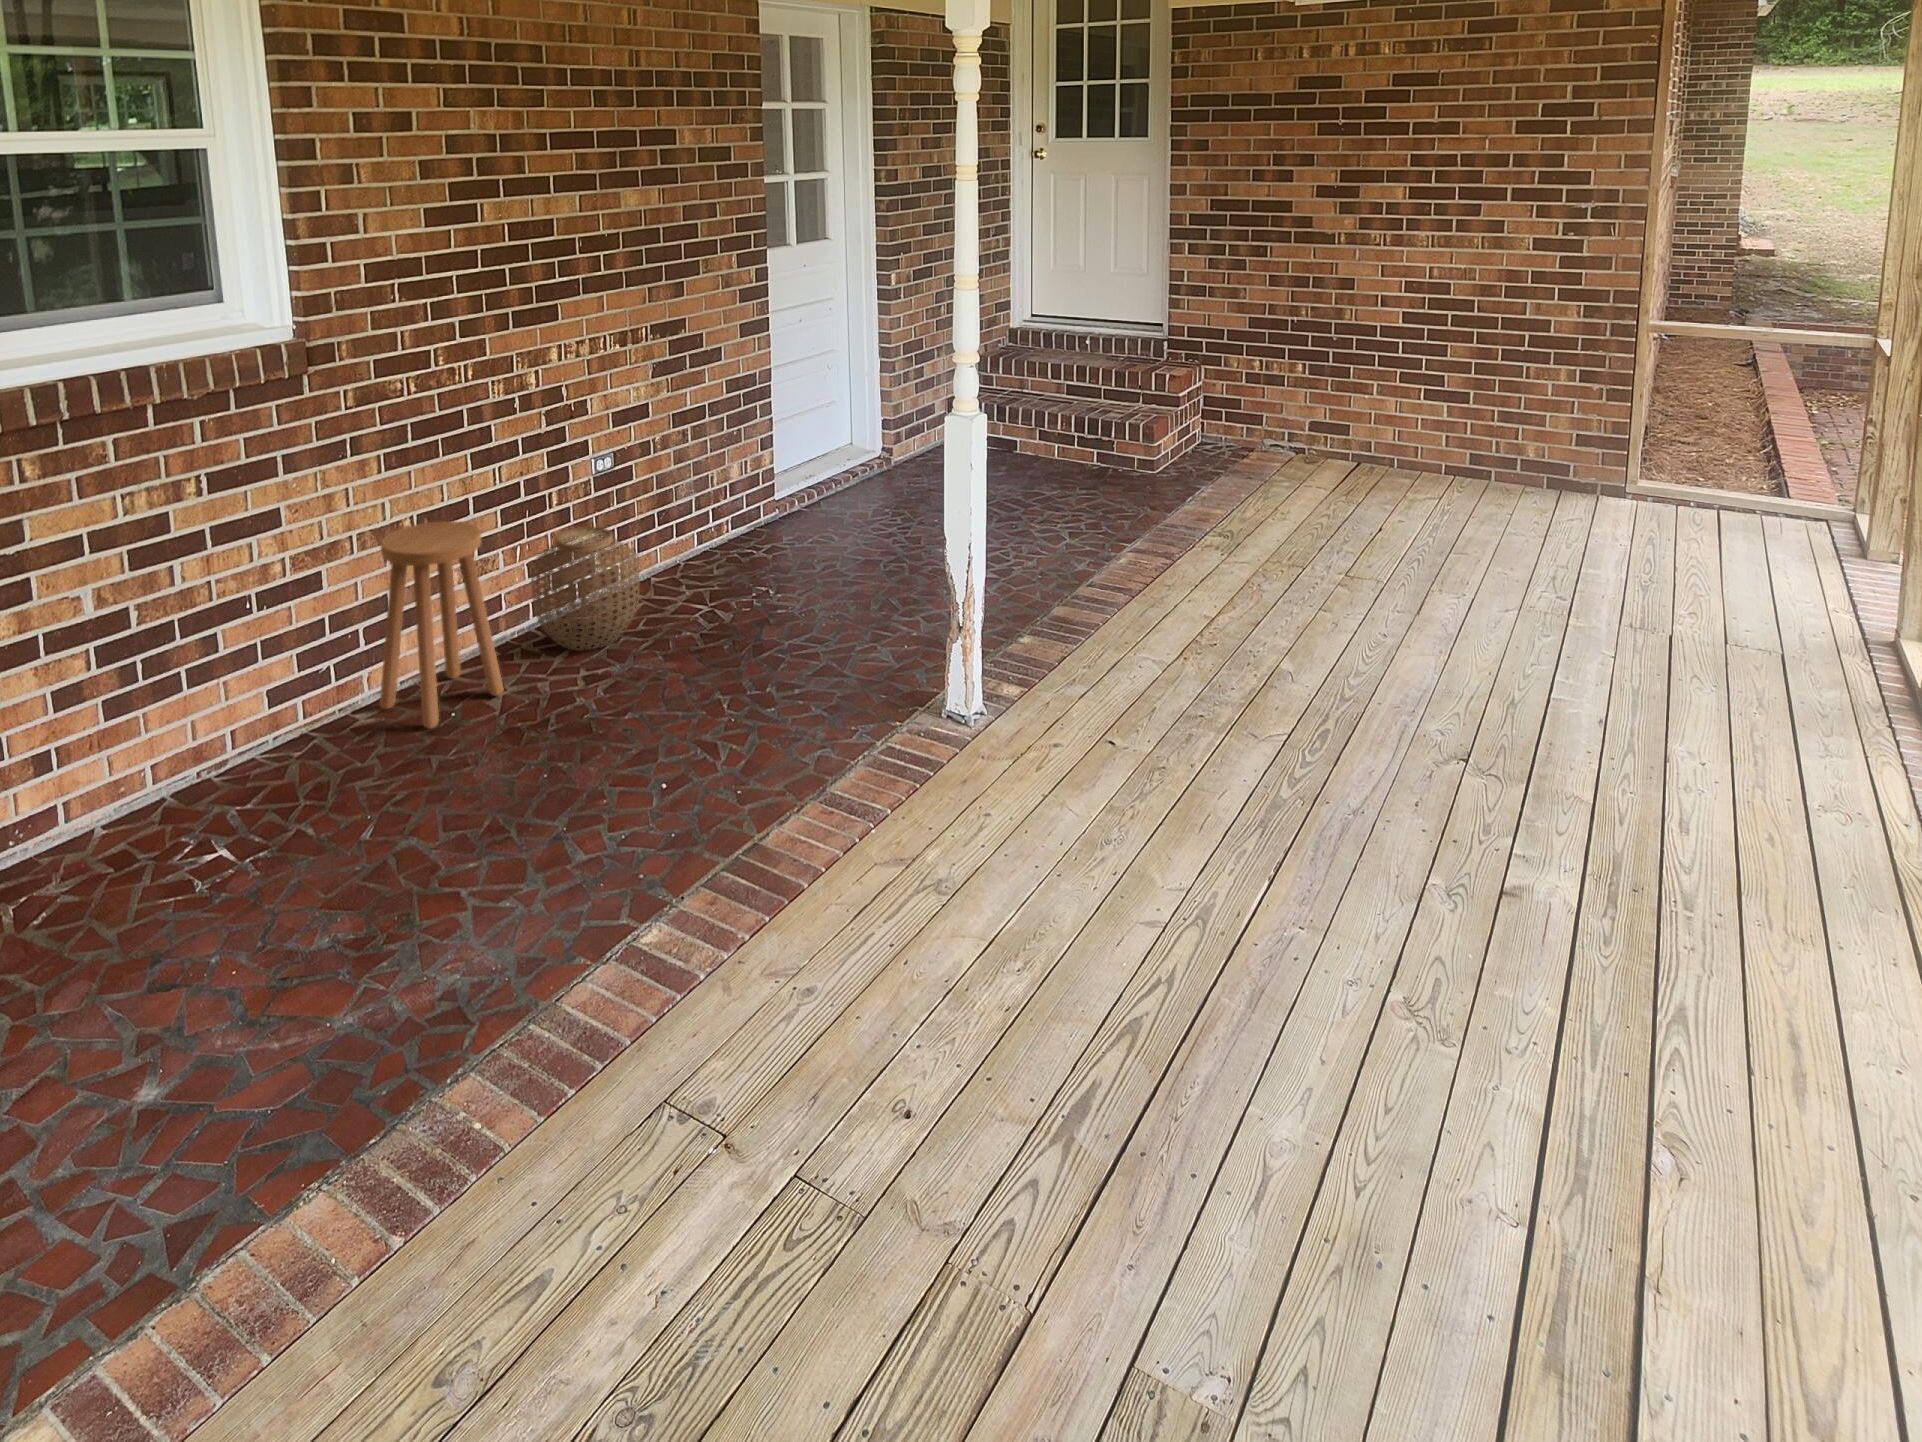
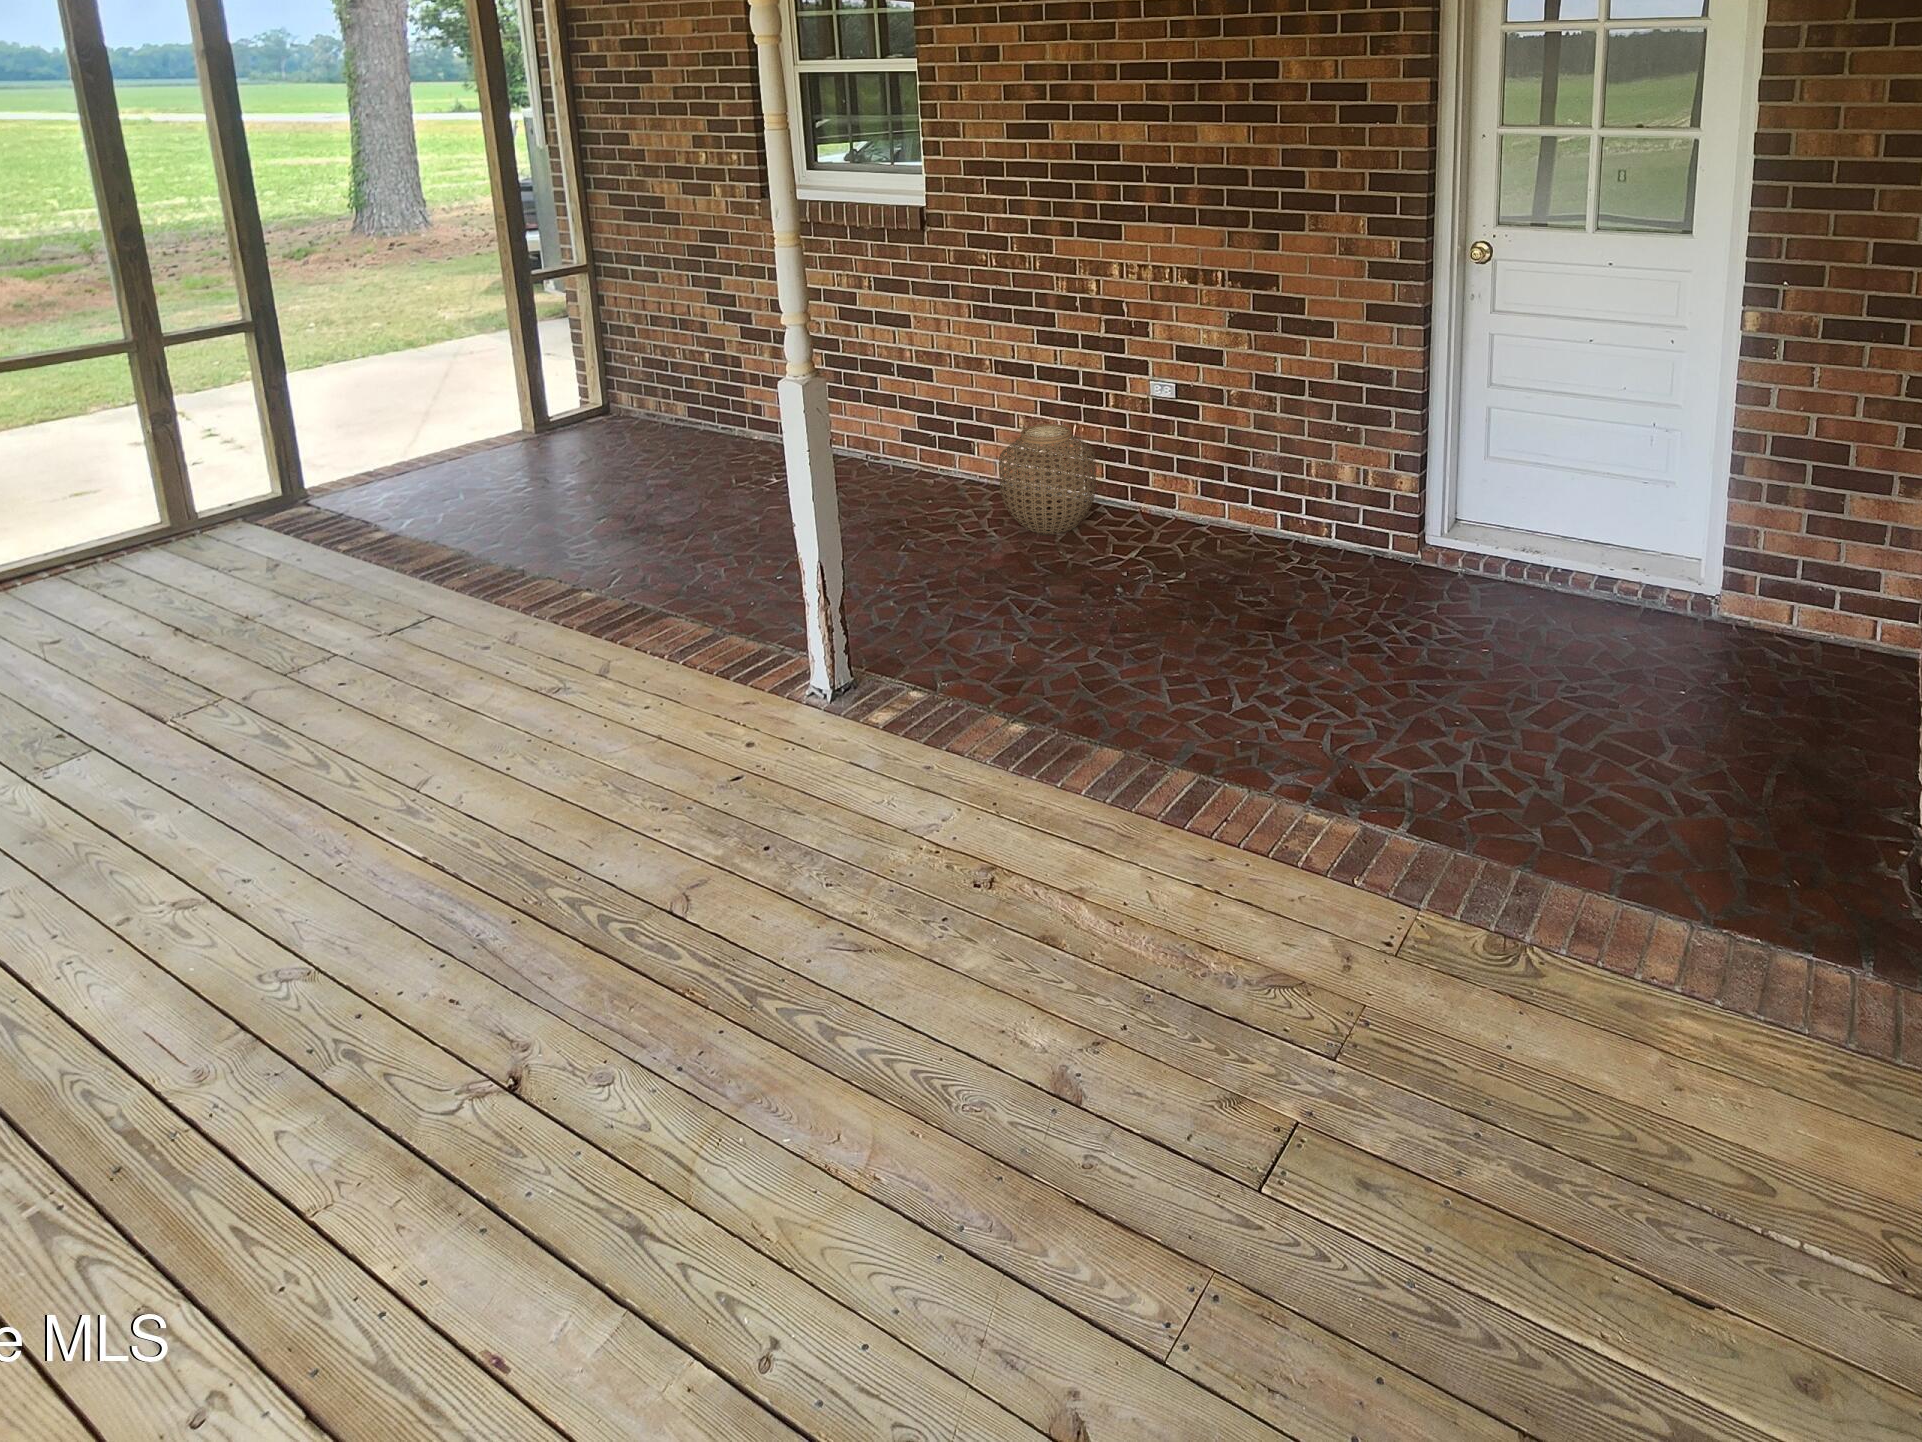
stool: present [380,521,504,728] -> none [898,363,990,513]

